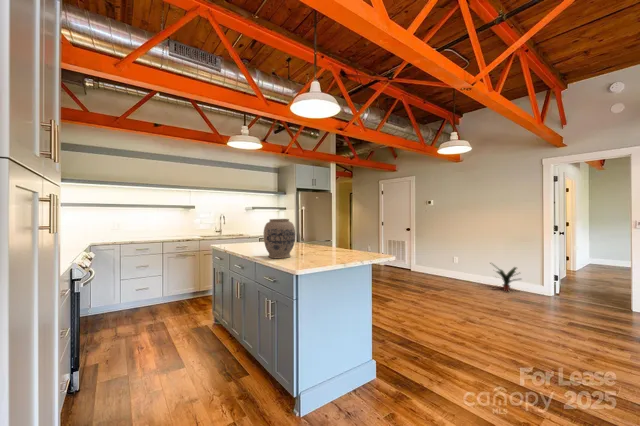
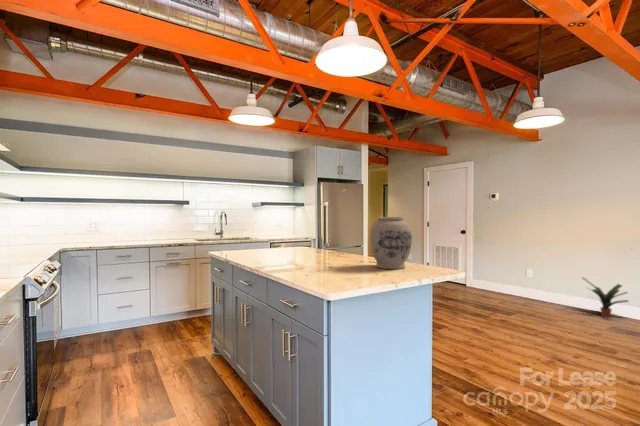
vase: present [264,219,295,259] -> present [370,217,412,269]

